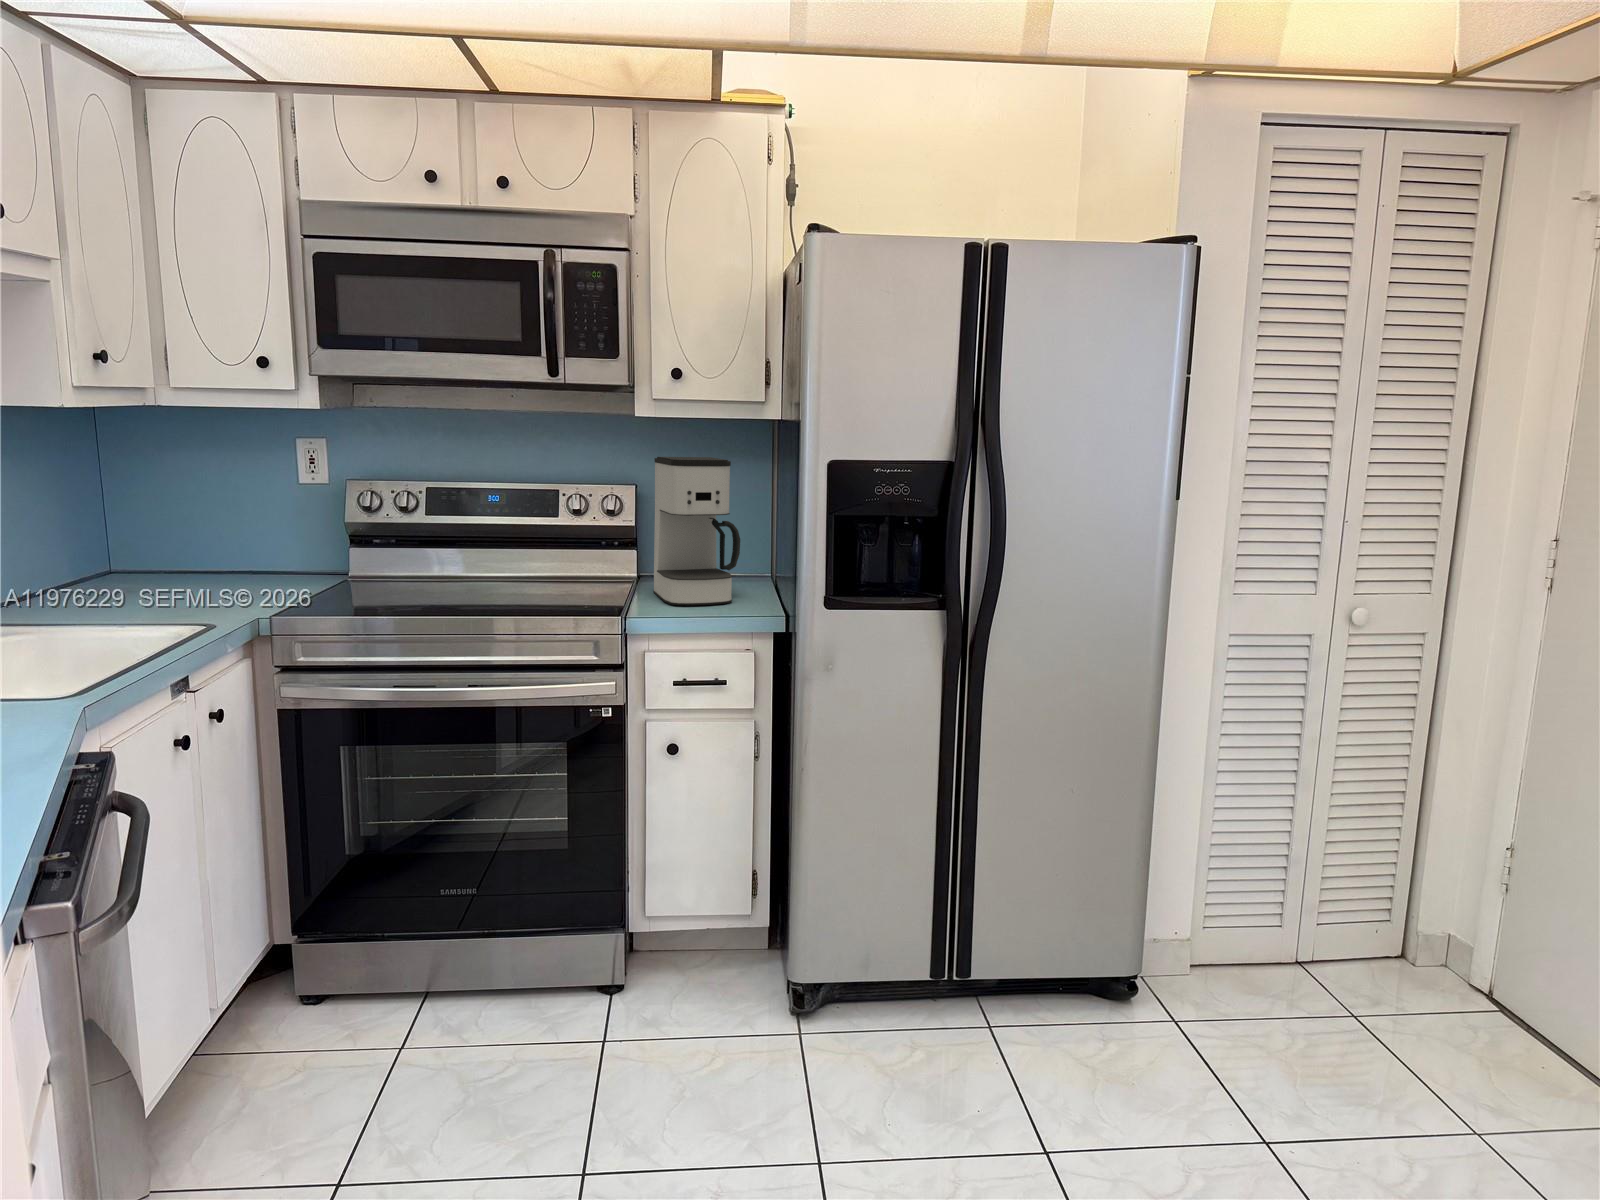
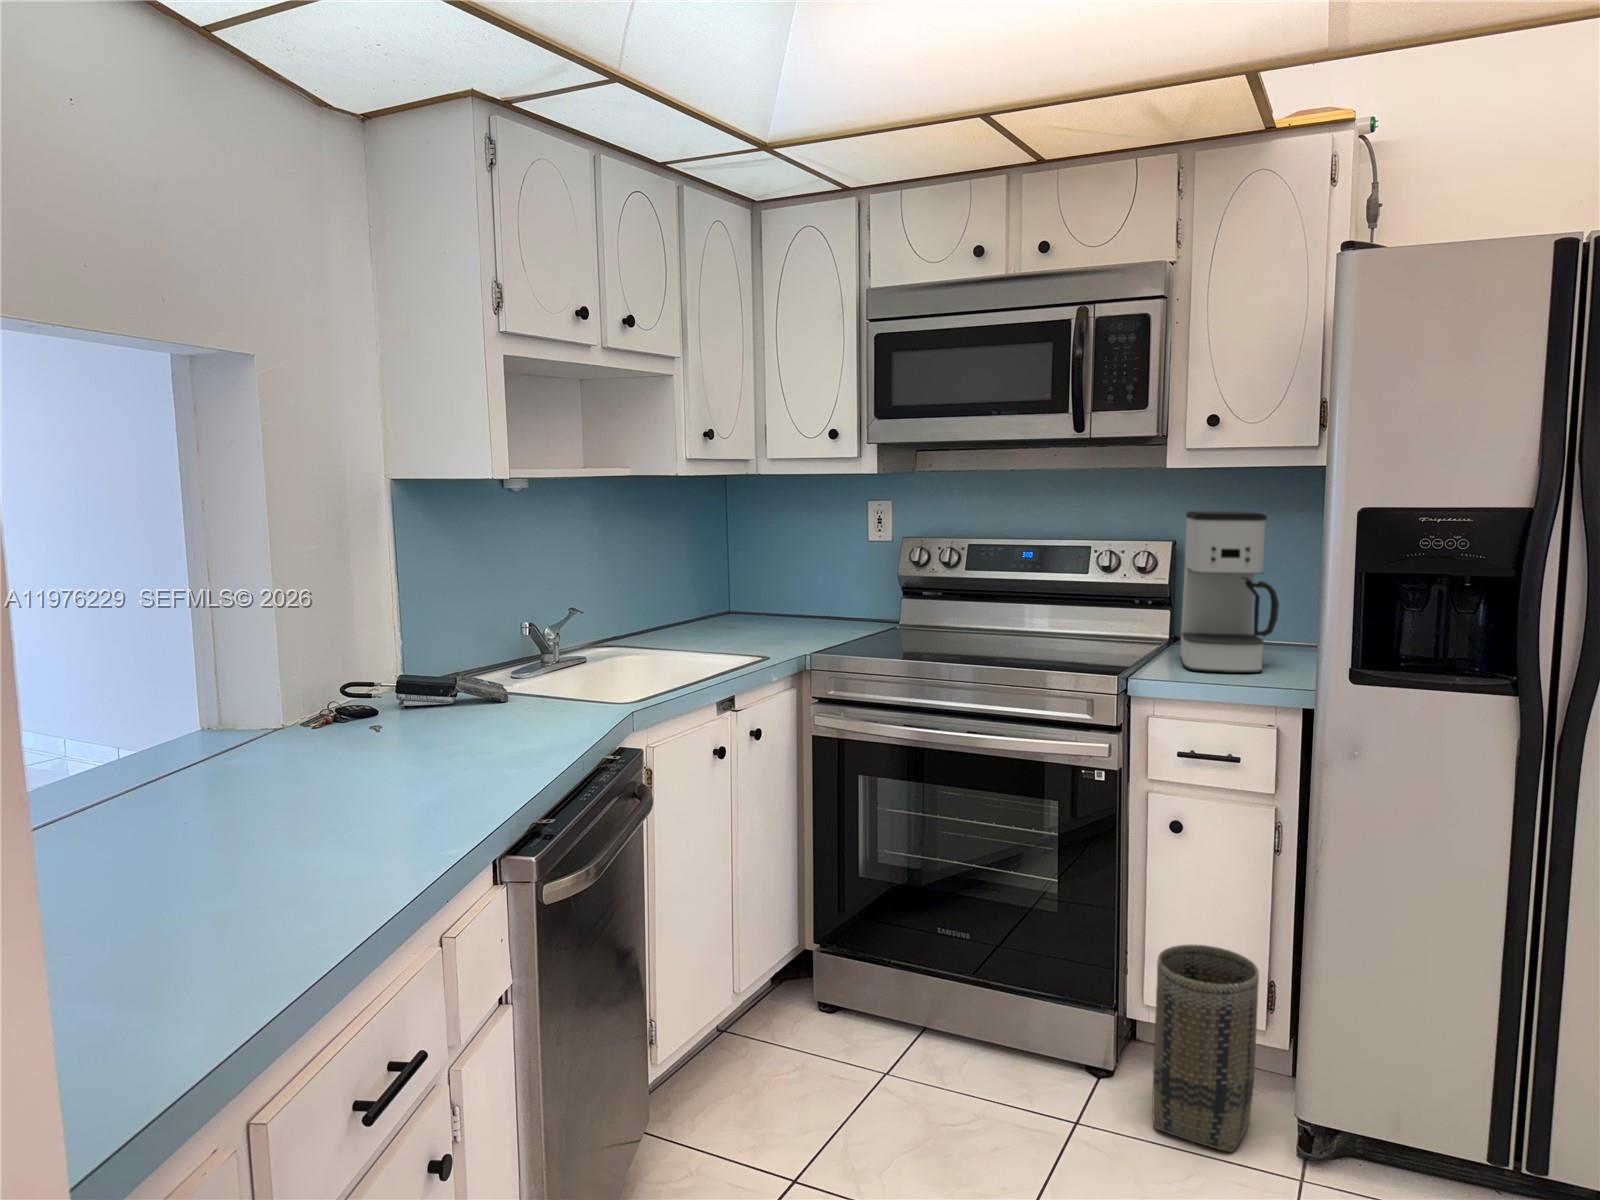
basket: none [669,851,754,1026] -> present [1153,945,1259,1152]

